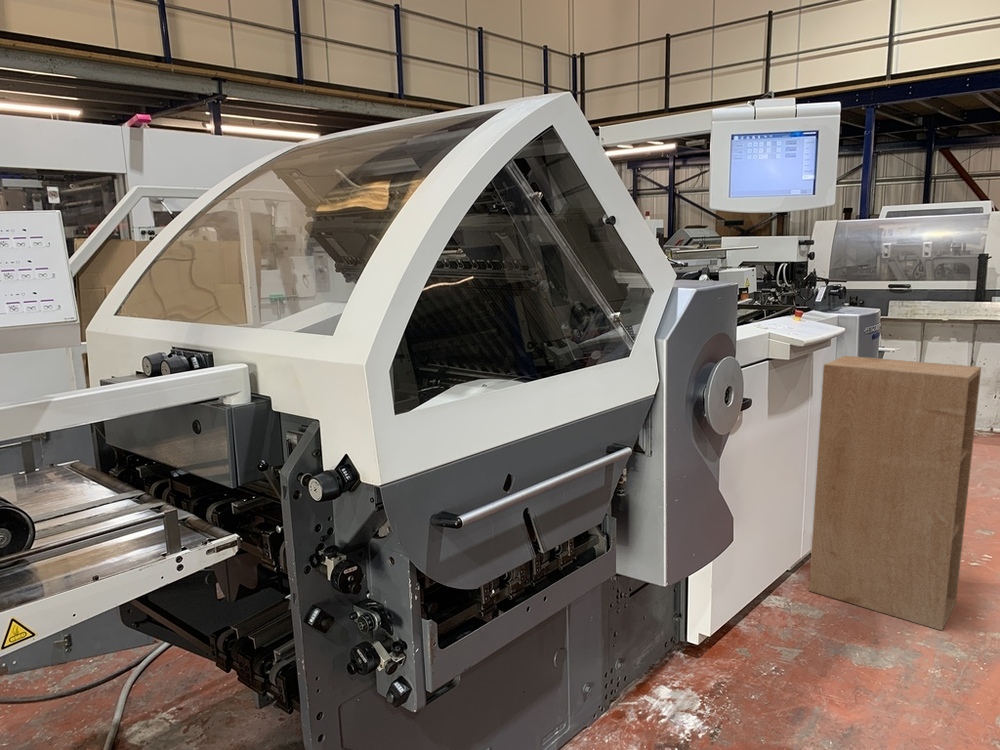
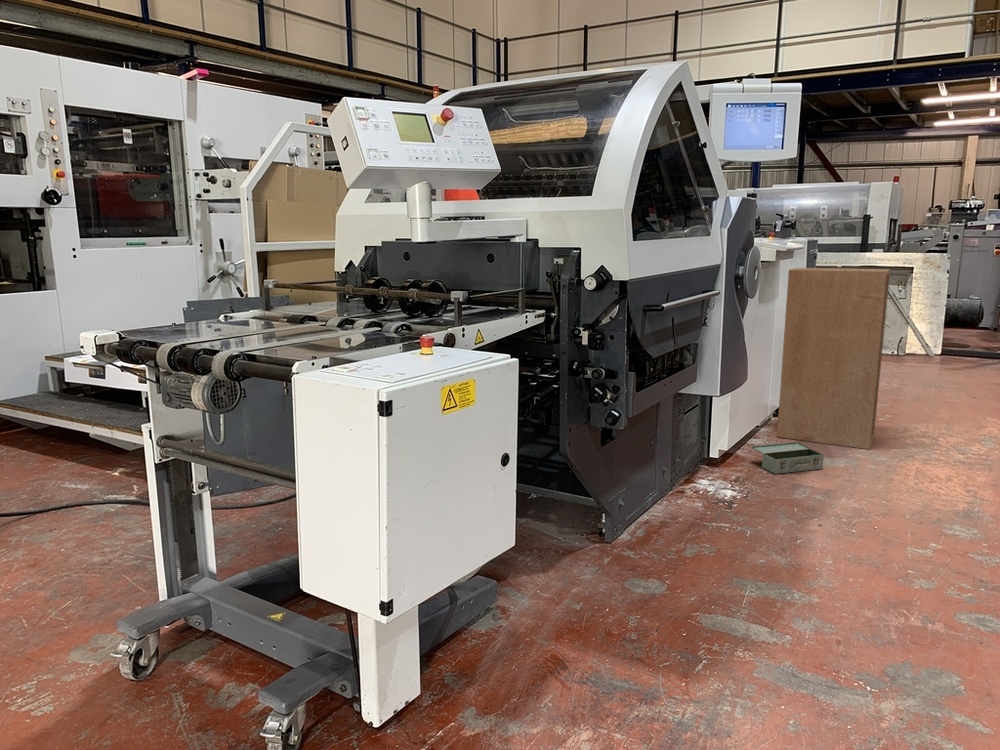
toolbox: none [750,619,857,677] -> present [751,442,824,474]

